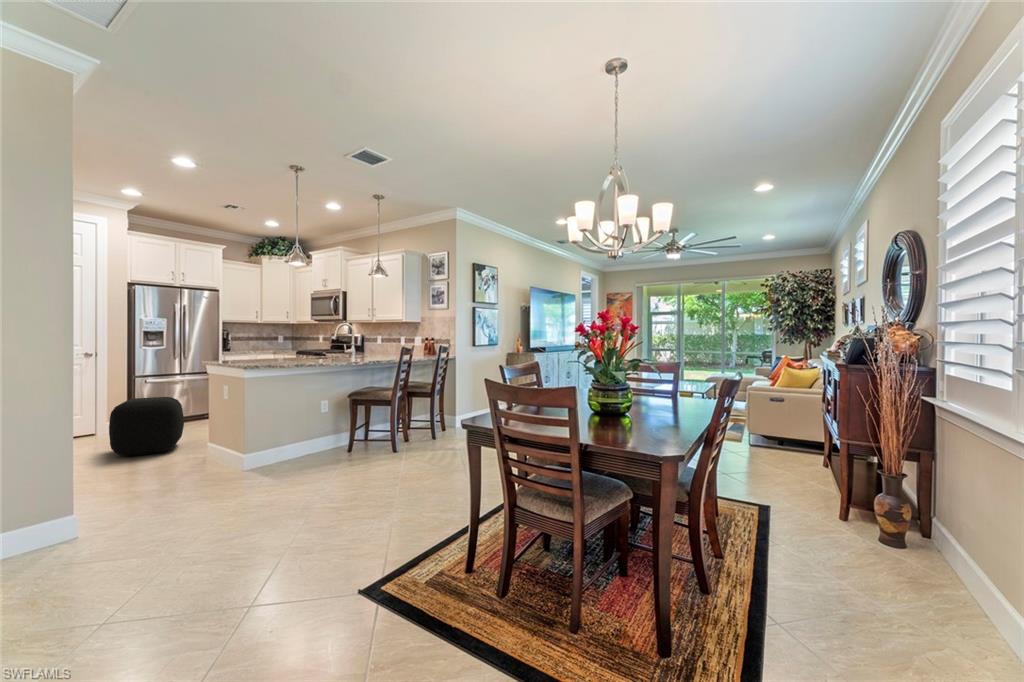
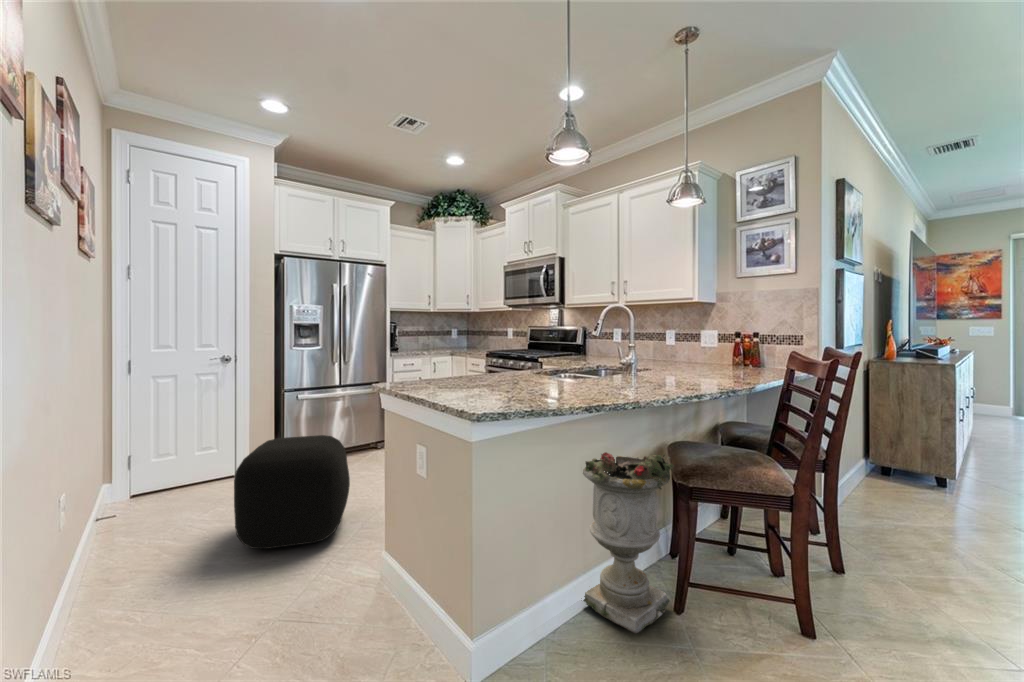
planter: none [299,389,342,461] -> present [583,452,674,633]

